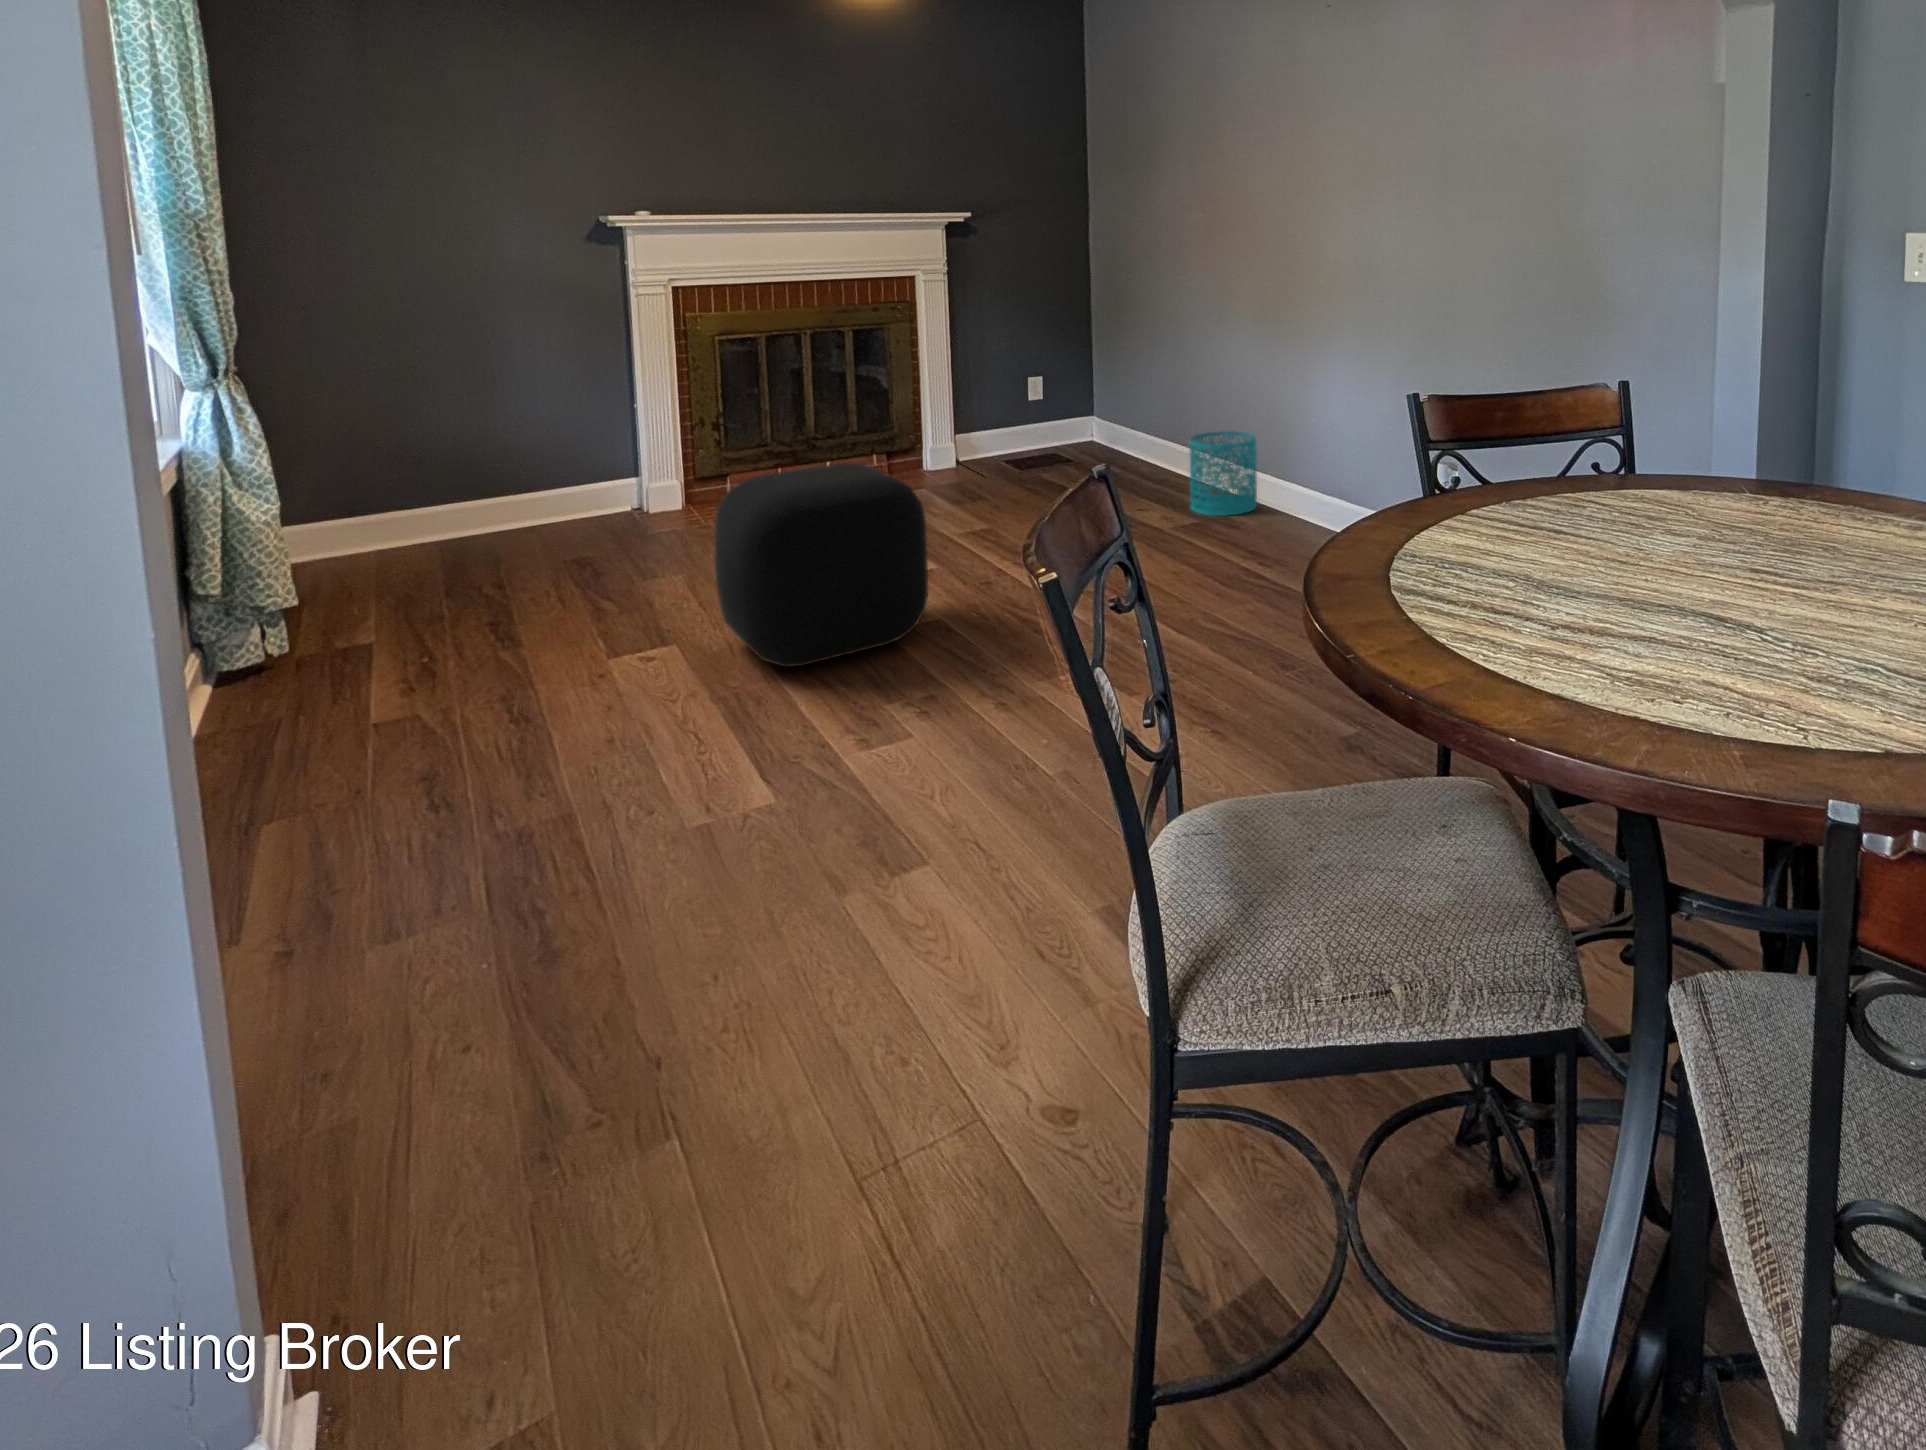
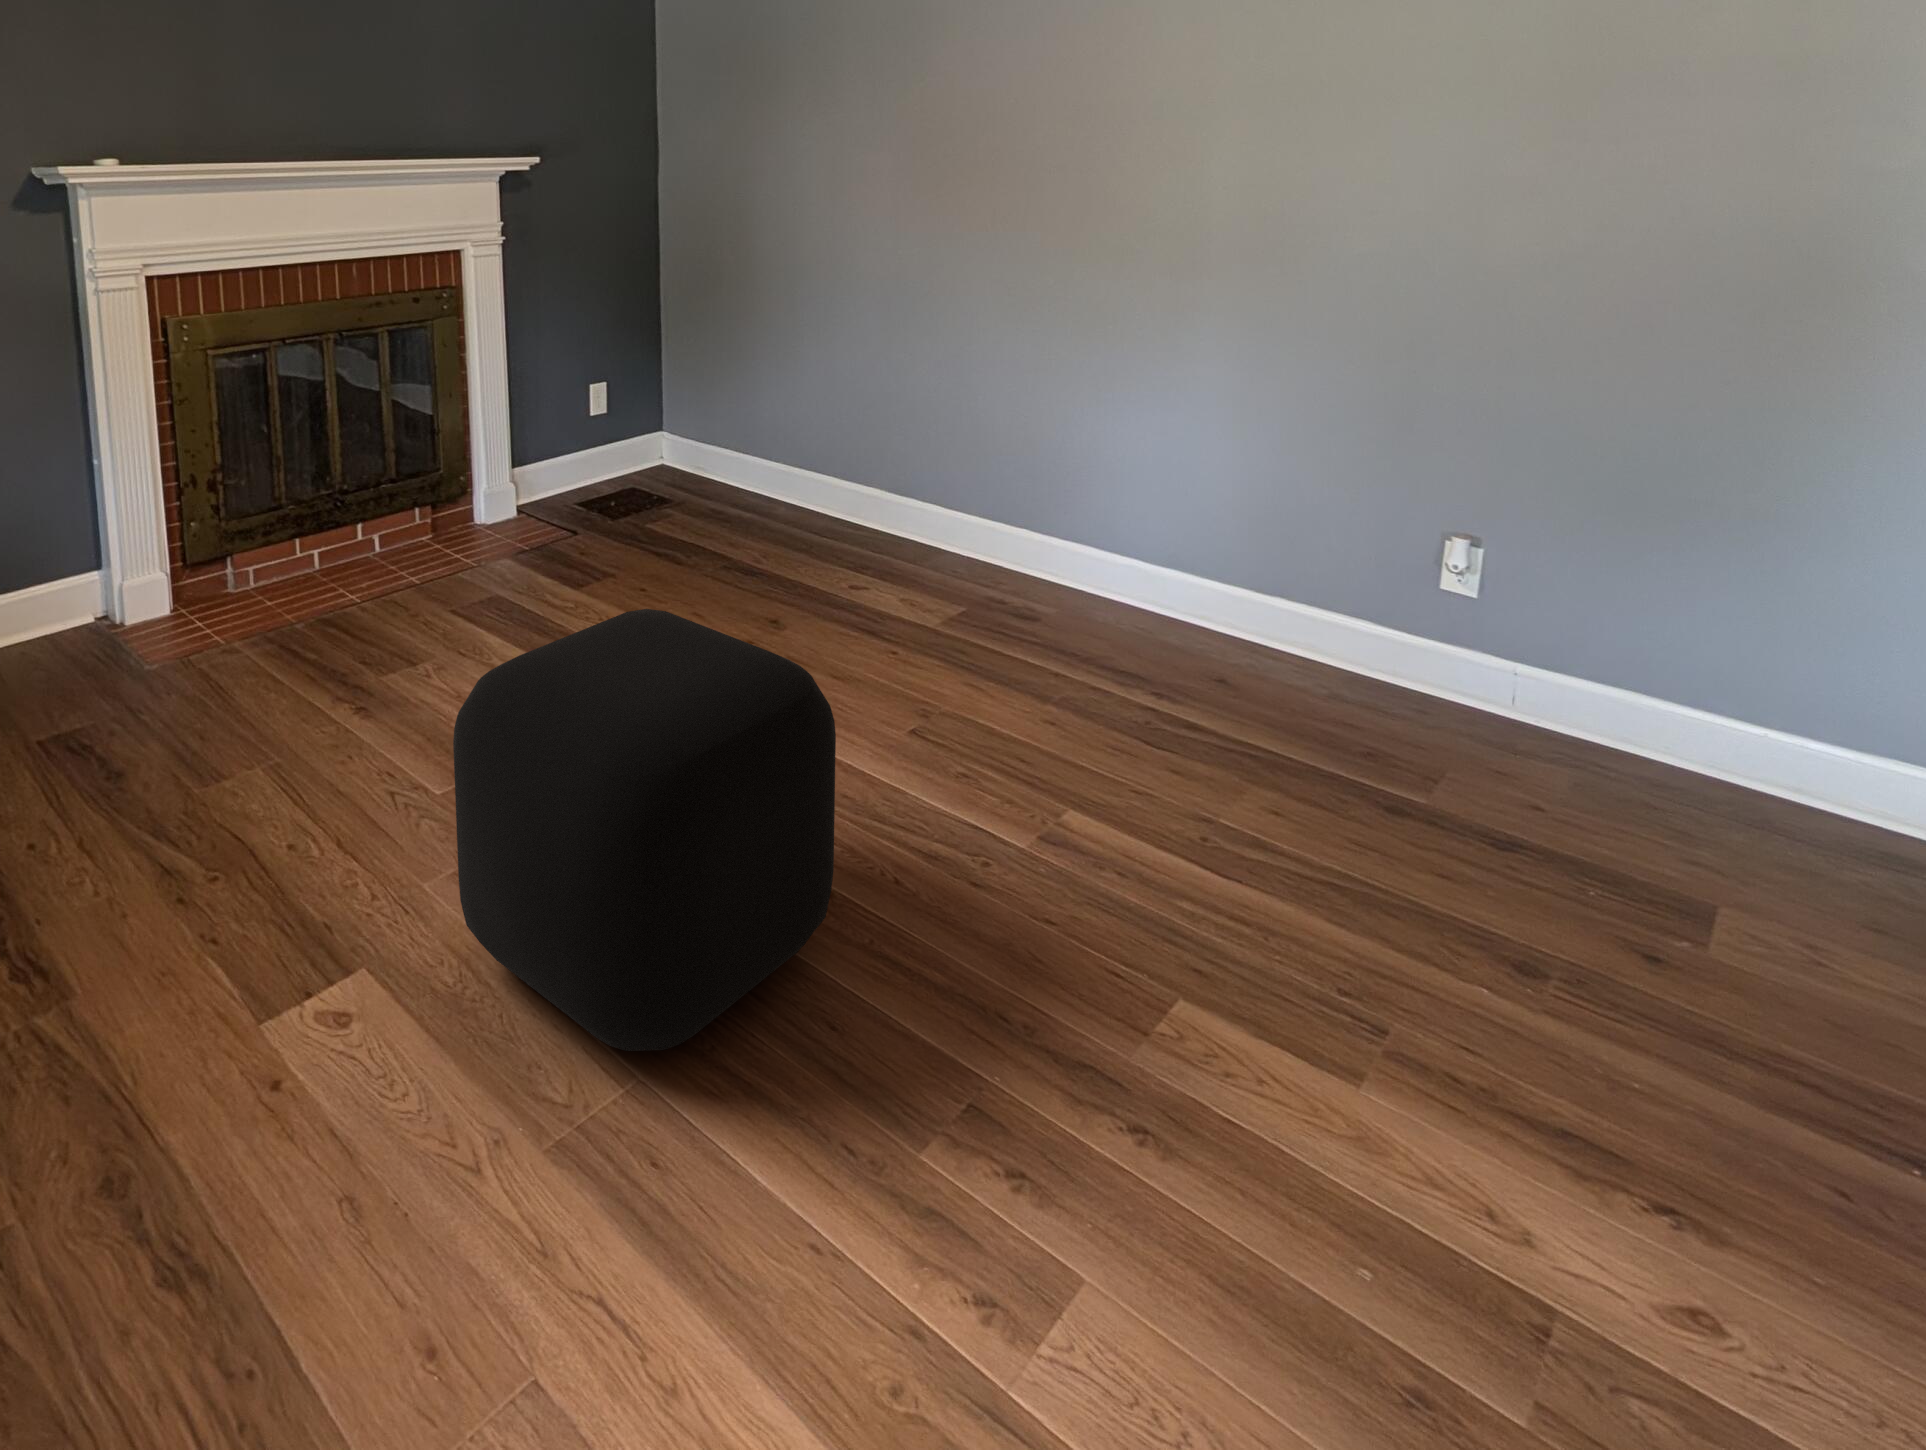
wastebasket: present [1190,431,1257,516] -> none [914,467,1015,596]

